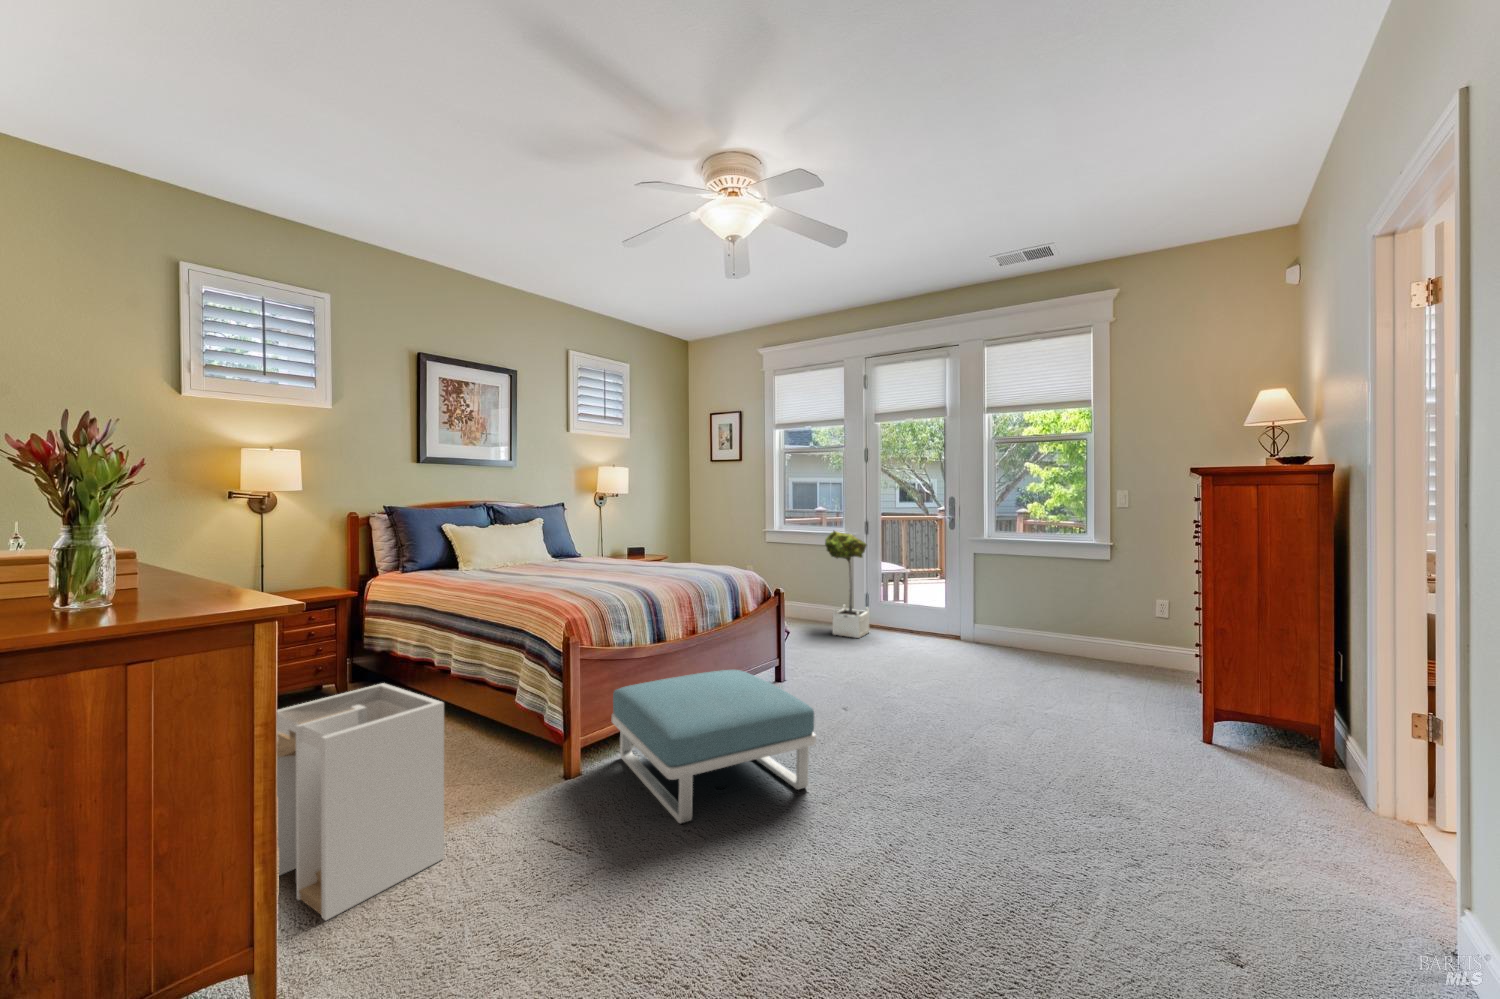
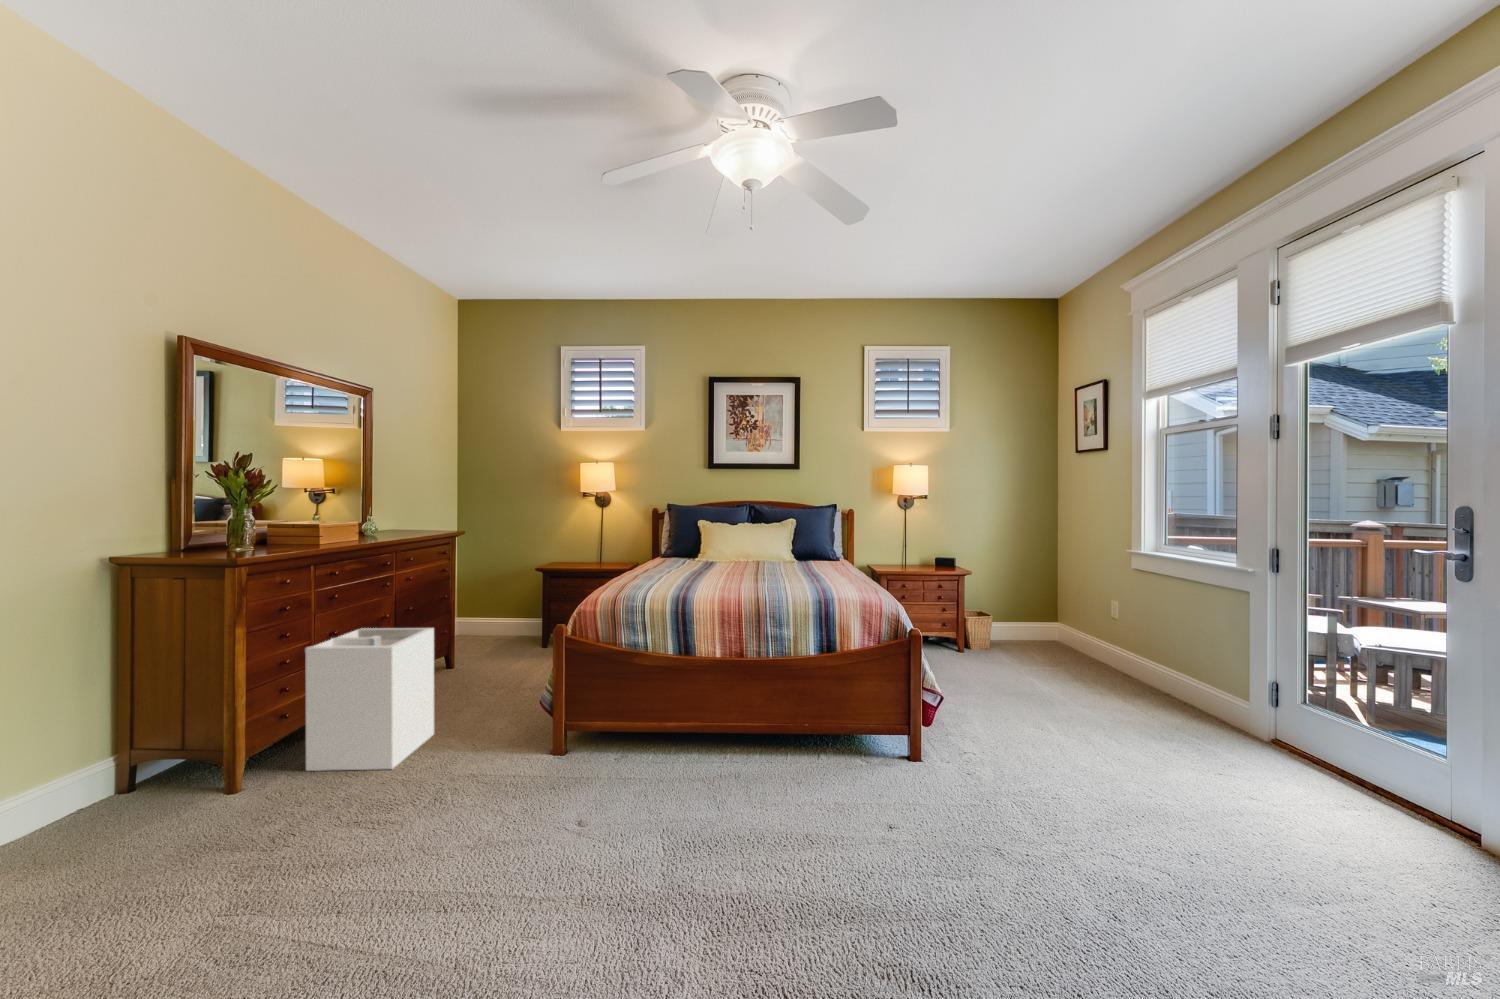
potted tree: present [825,531,869,638] -> none [1165,554,1264,751]
footstool: present [612,670,816,824] -> none [476,687,731,880]

